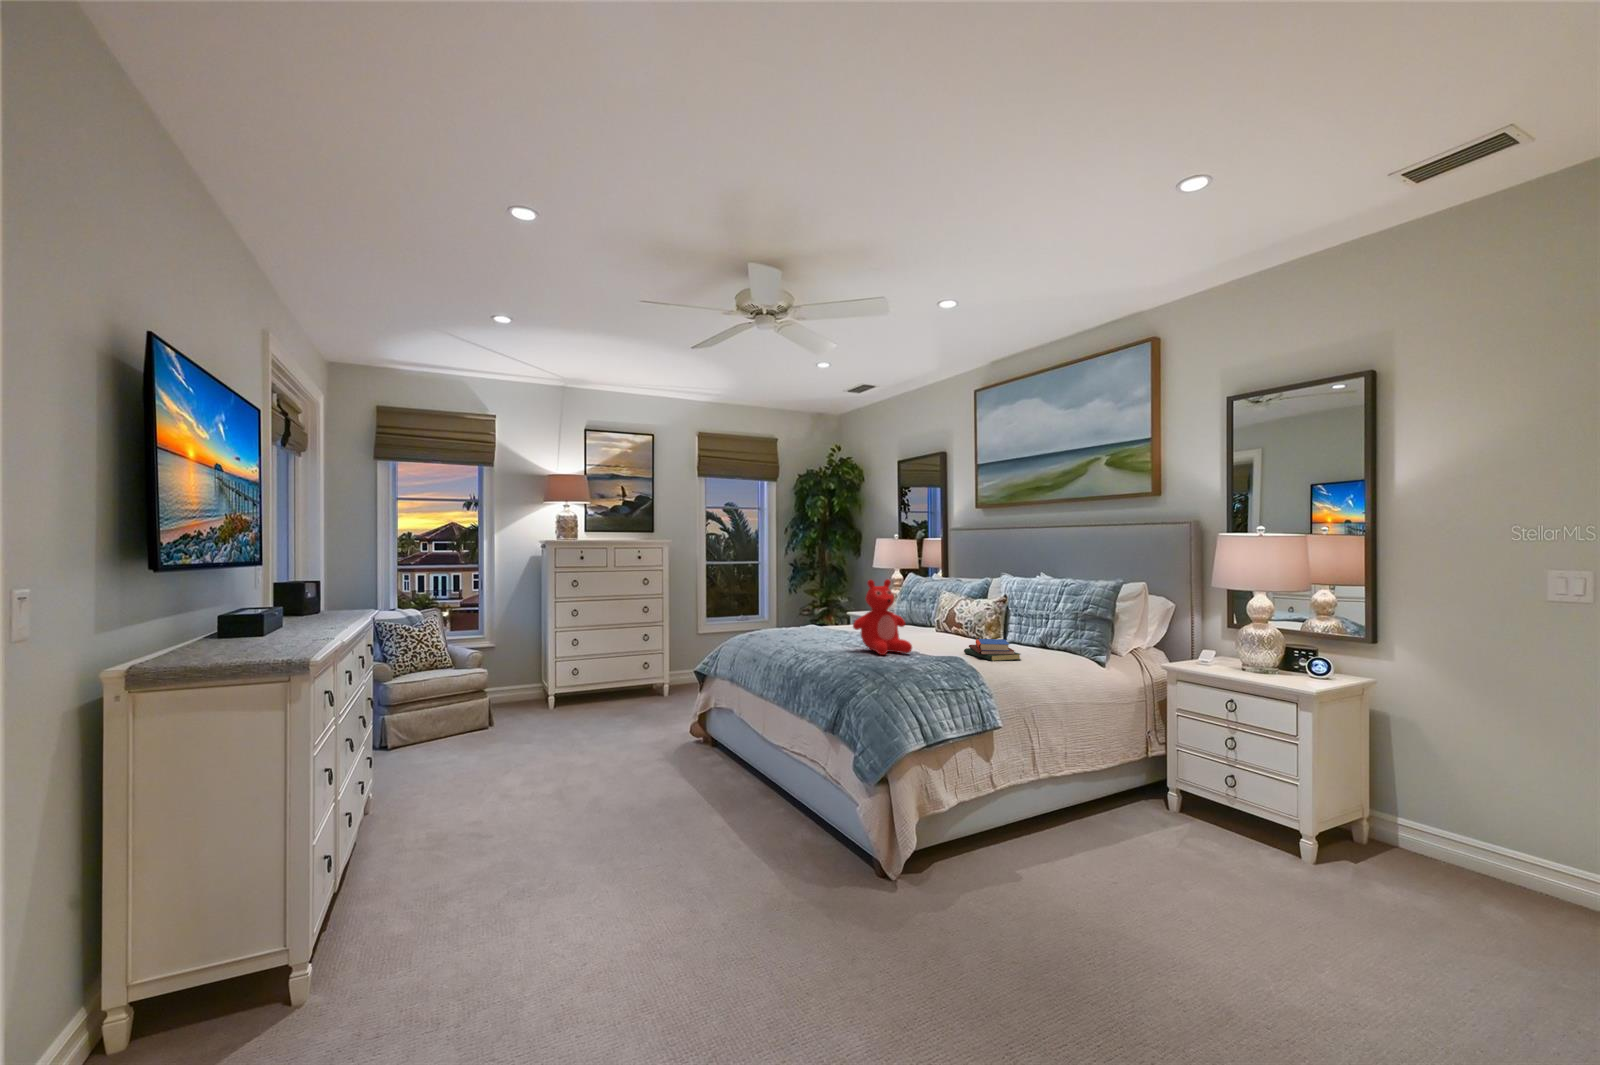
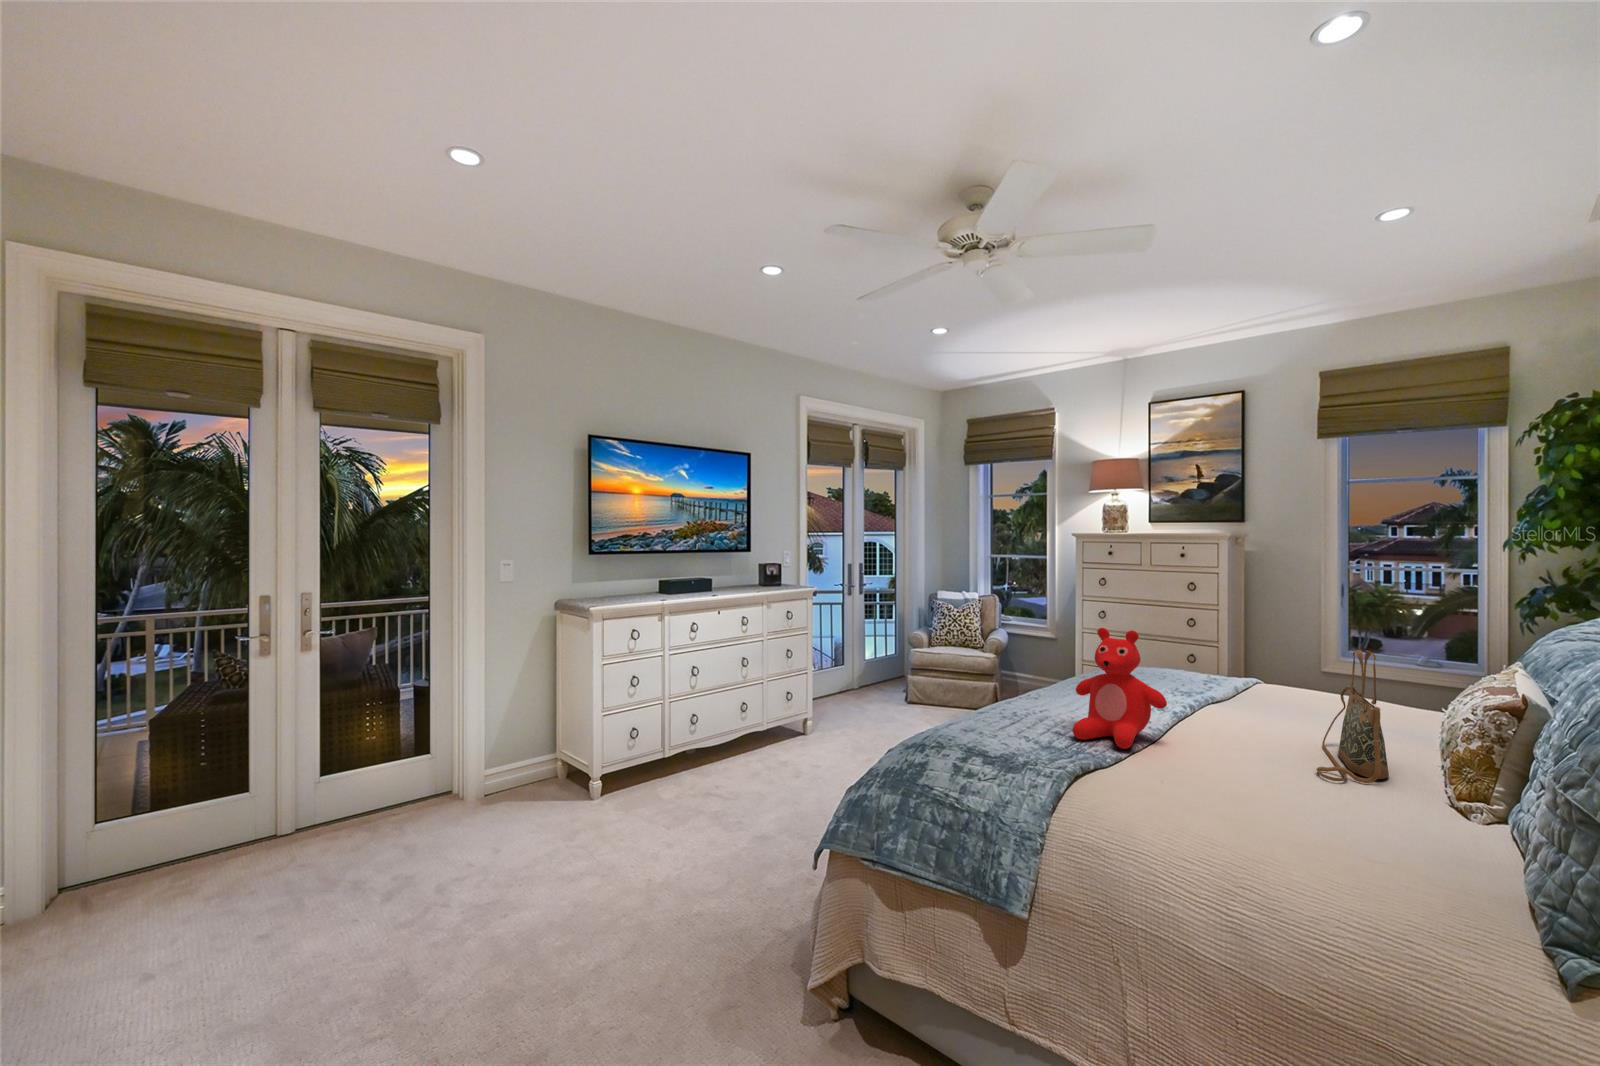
handbag: none [924,581,978,646] -> present [1316,650,1389,783]
book: present [964,639,1021,661] -> none [1189,766,1313,831]

